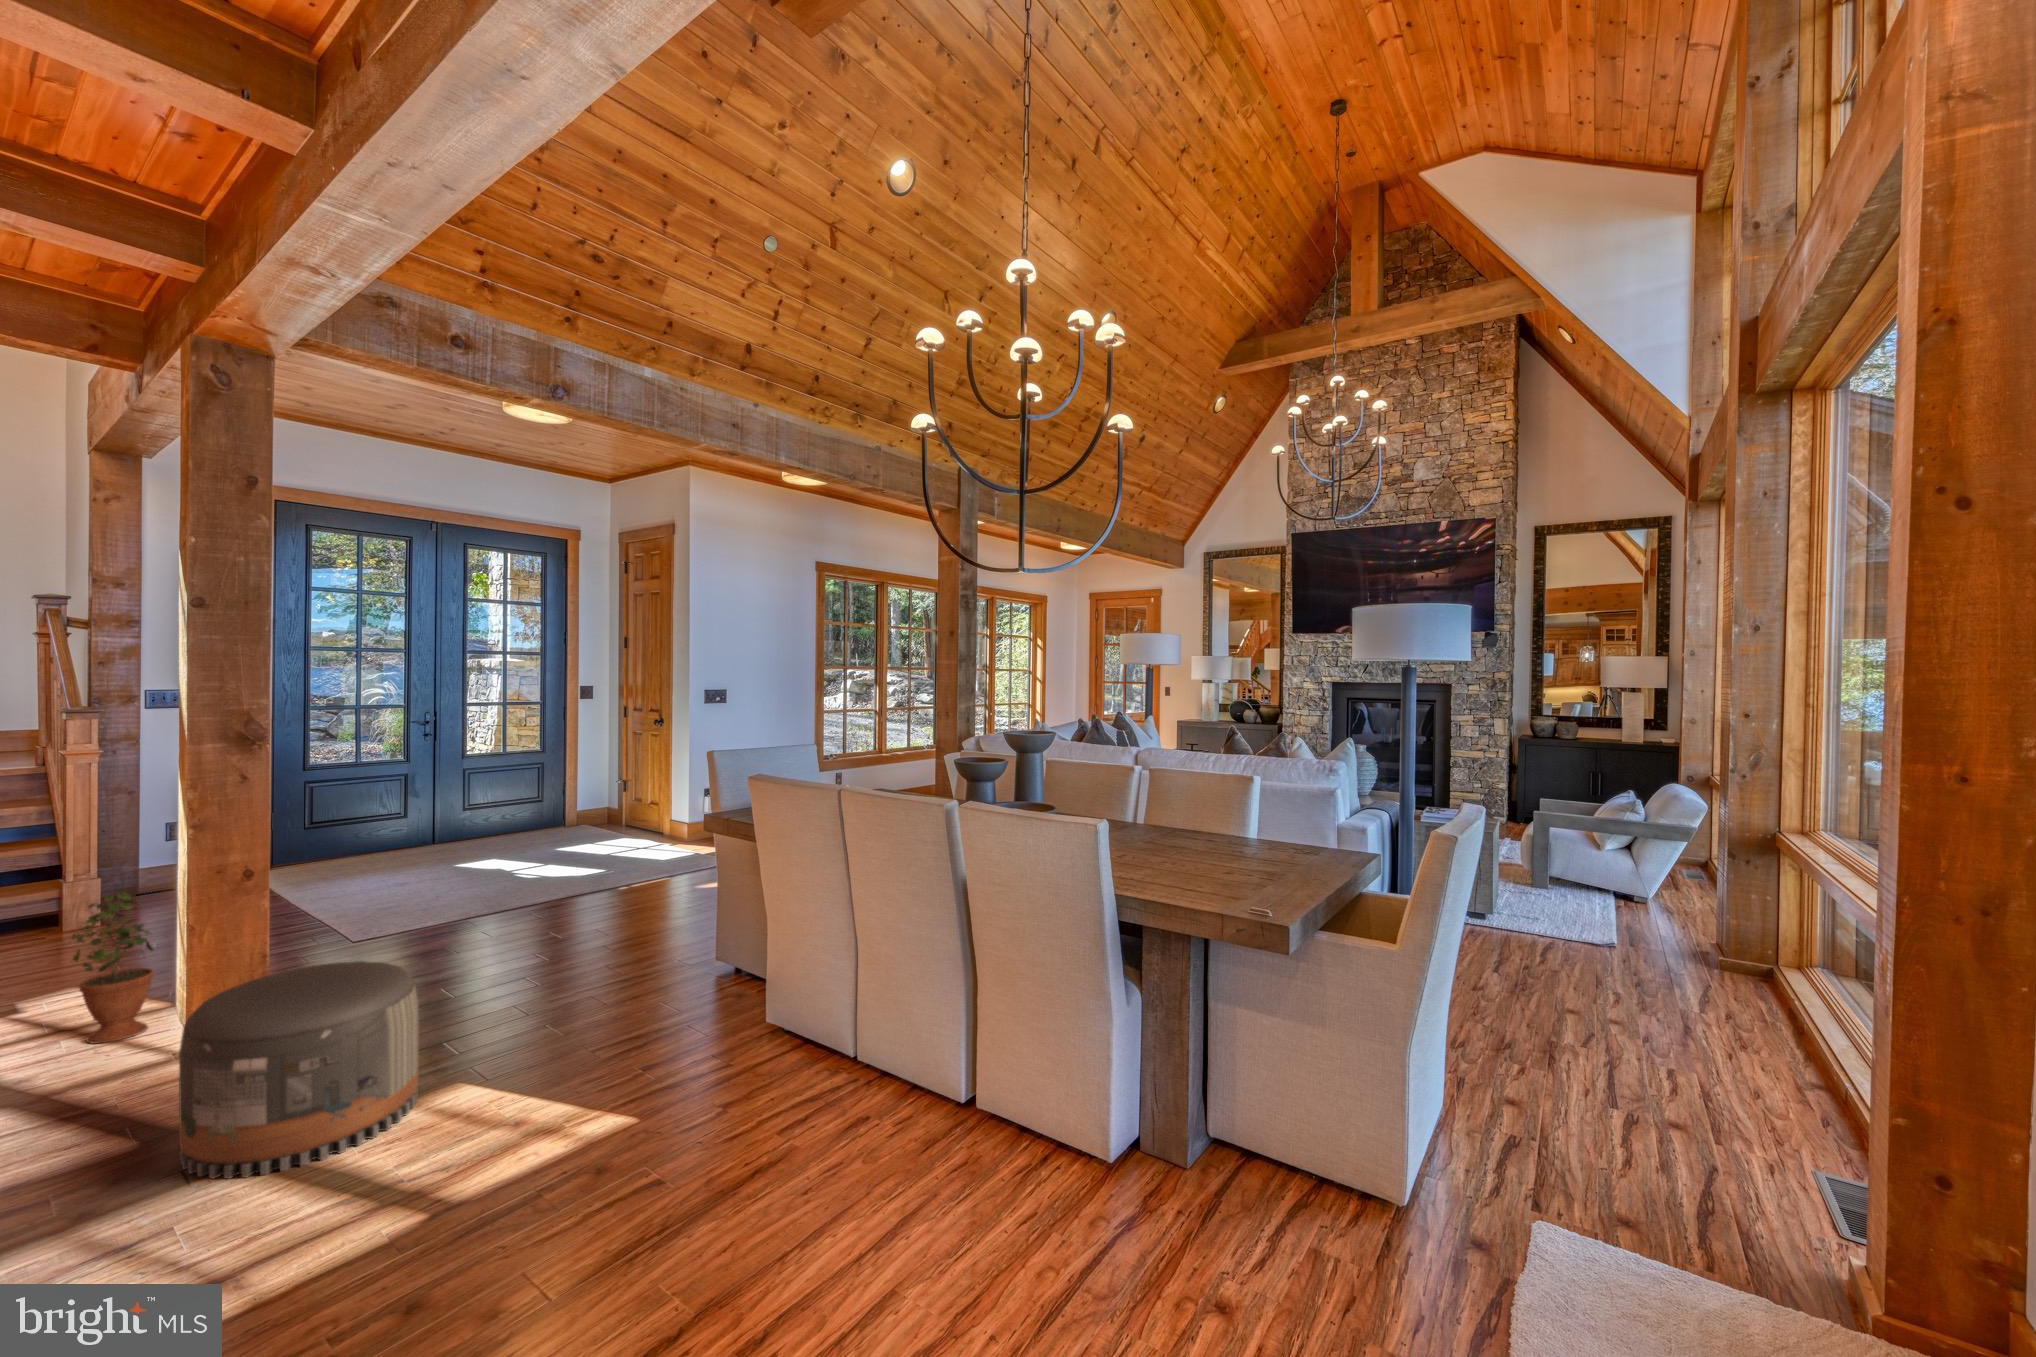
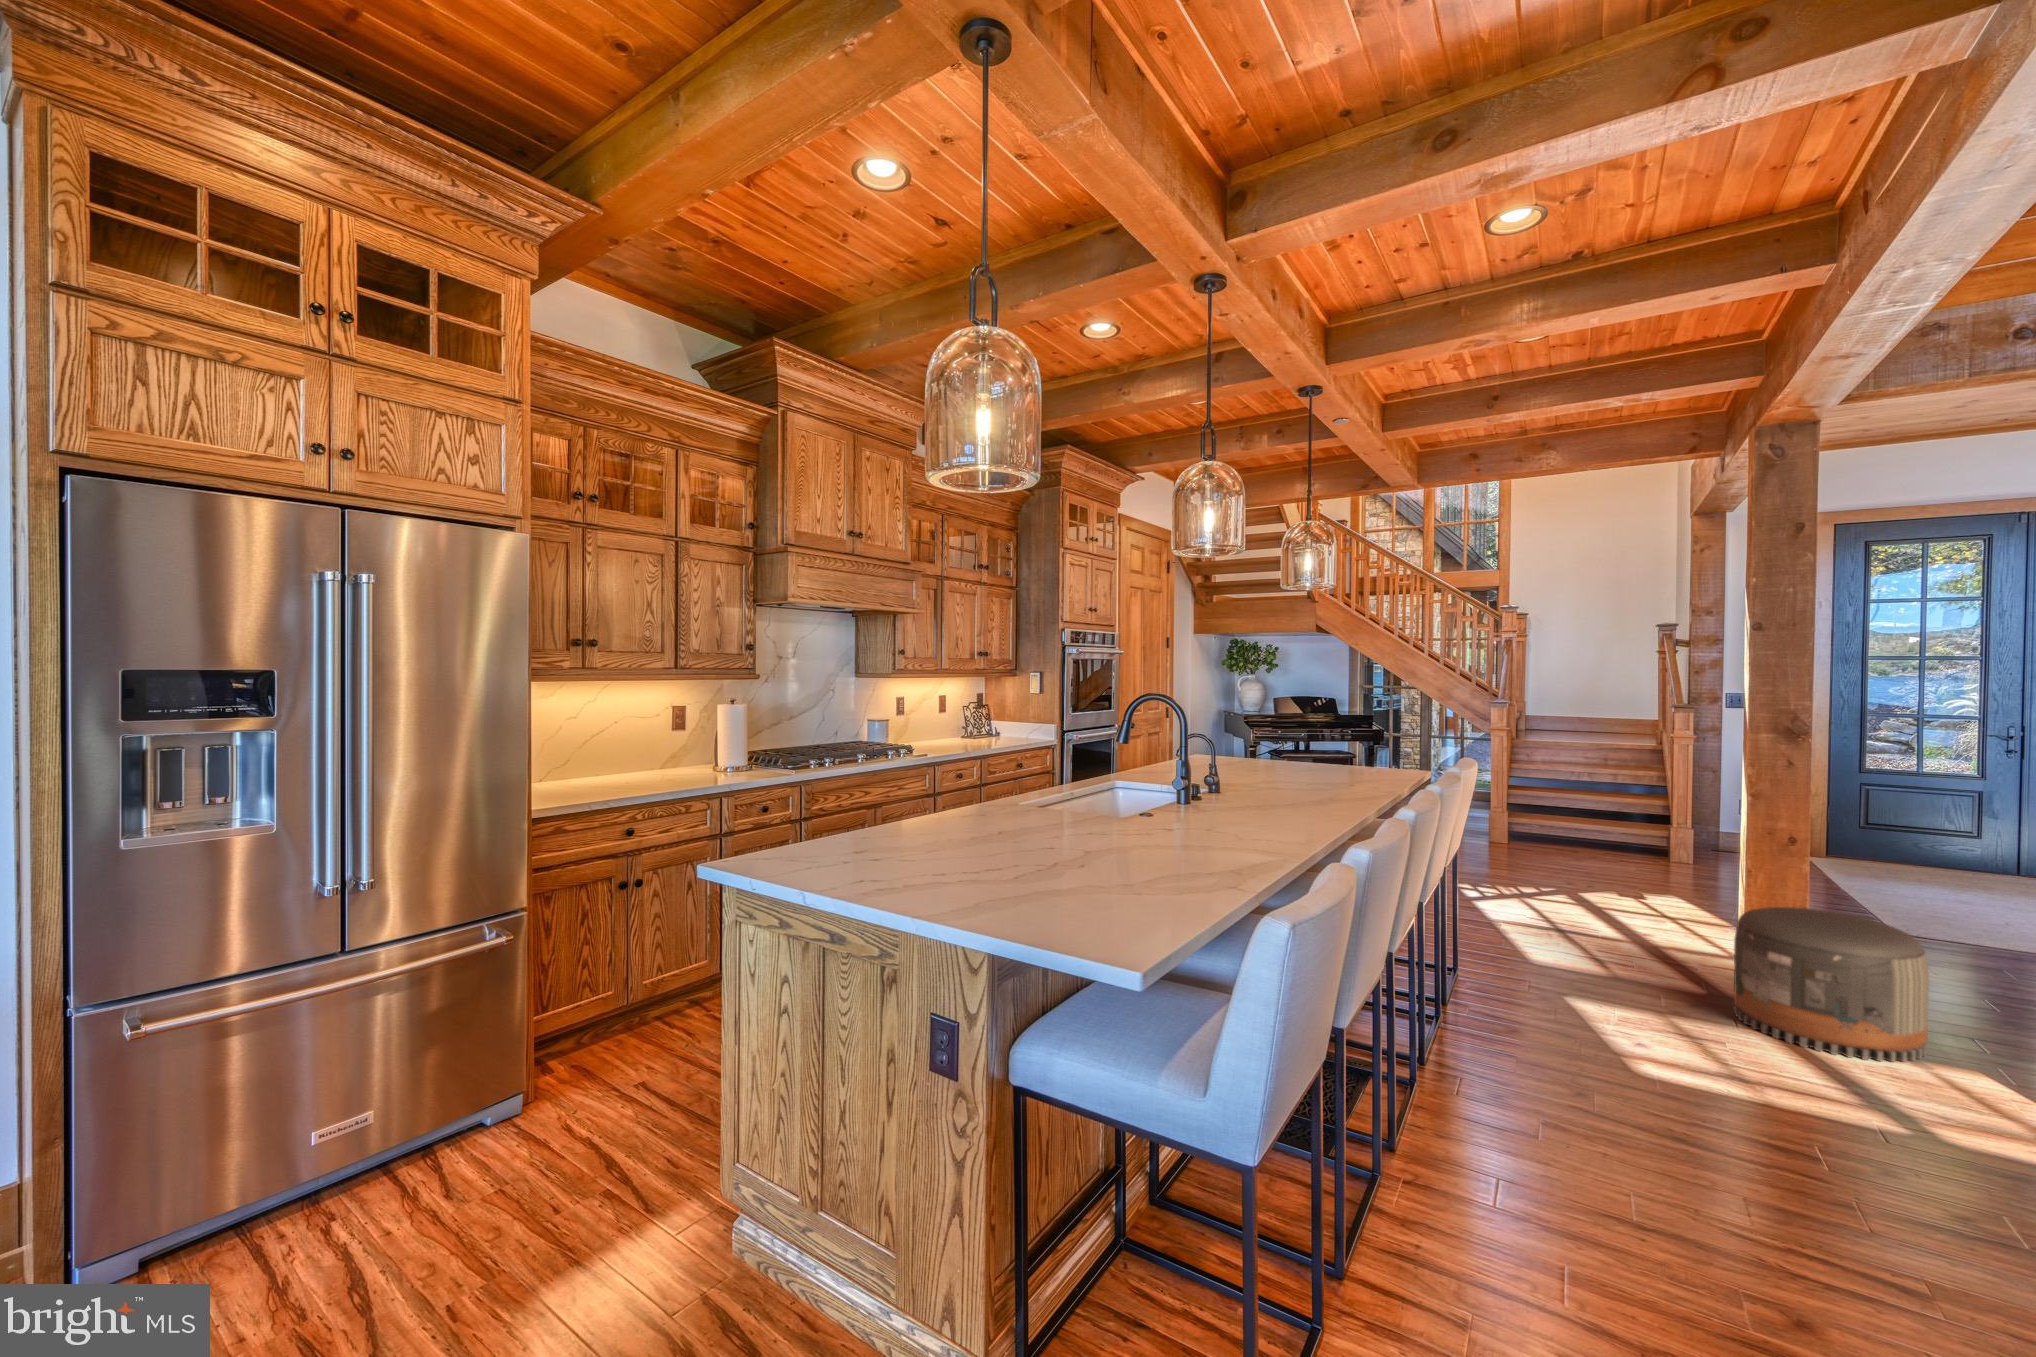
potted plant: present [64,889,154,1044] -> none [1669,828,1725,936]

